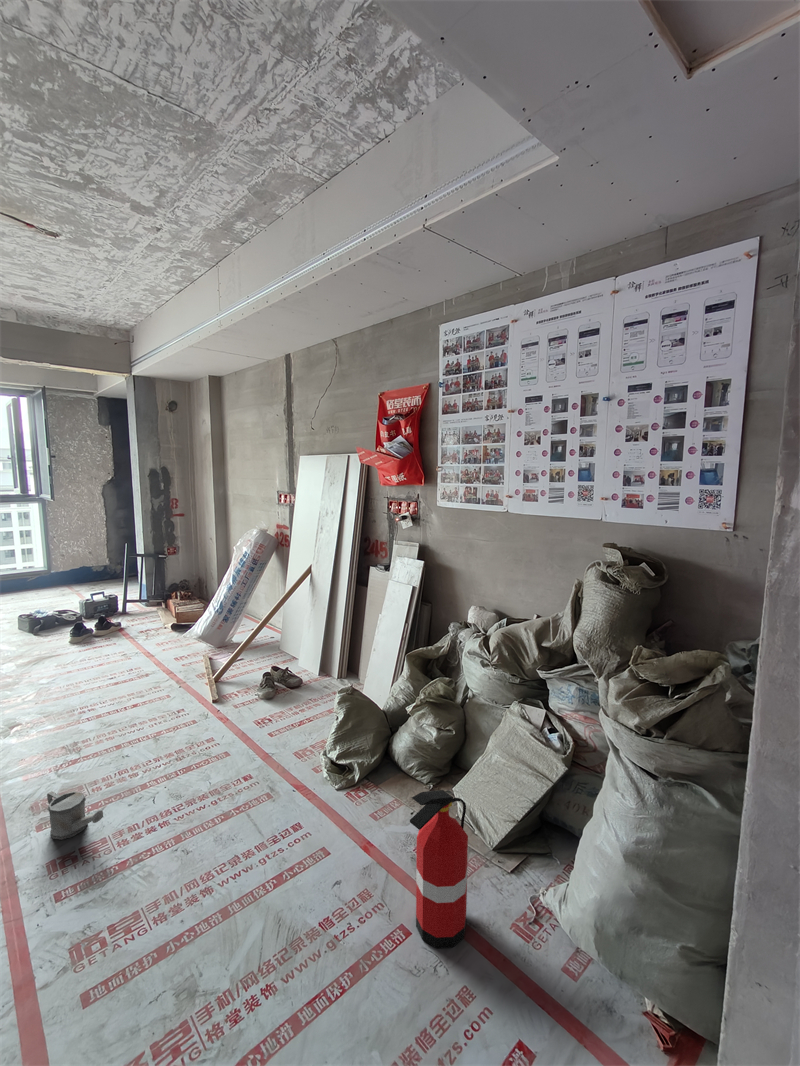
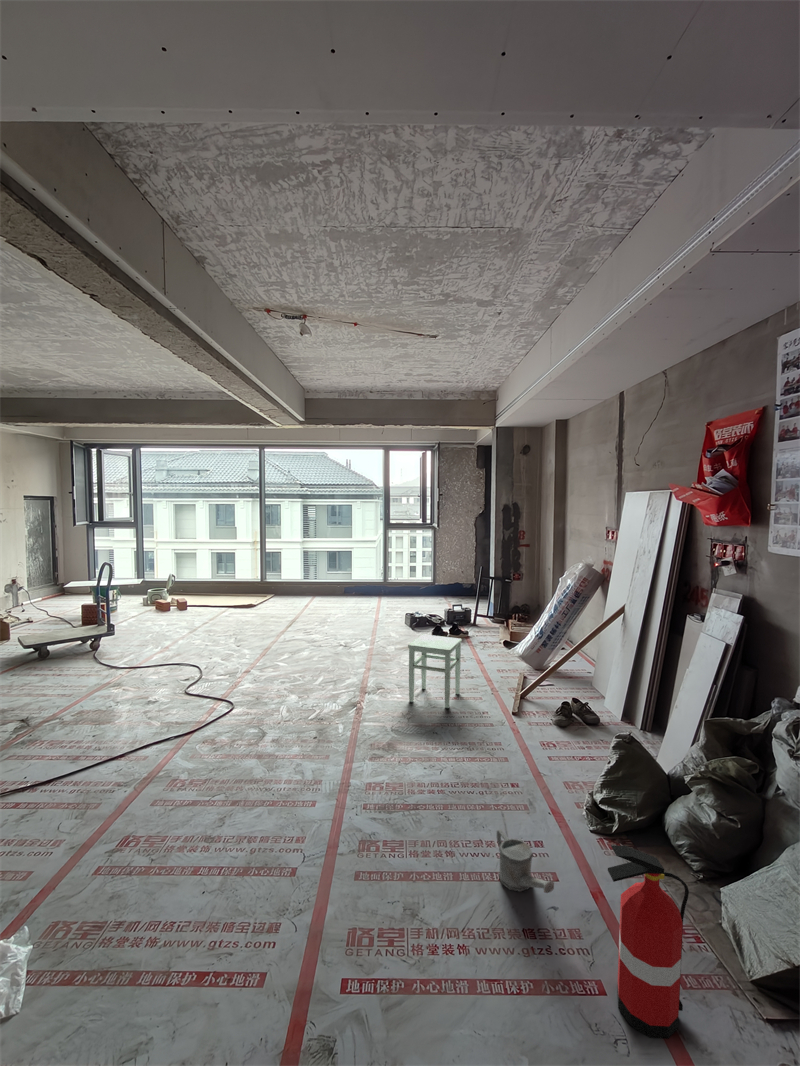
stool: none [63,634,139,730] -> present [408,634,462,708]
watering can: present [47,791,103,840] -> present [497,830,554,893]

